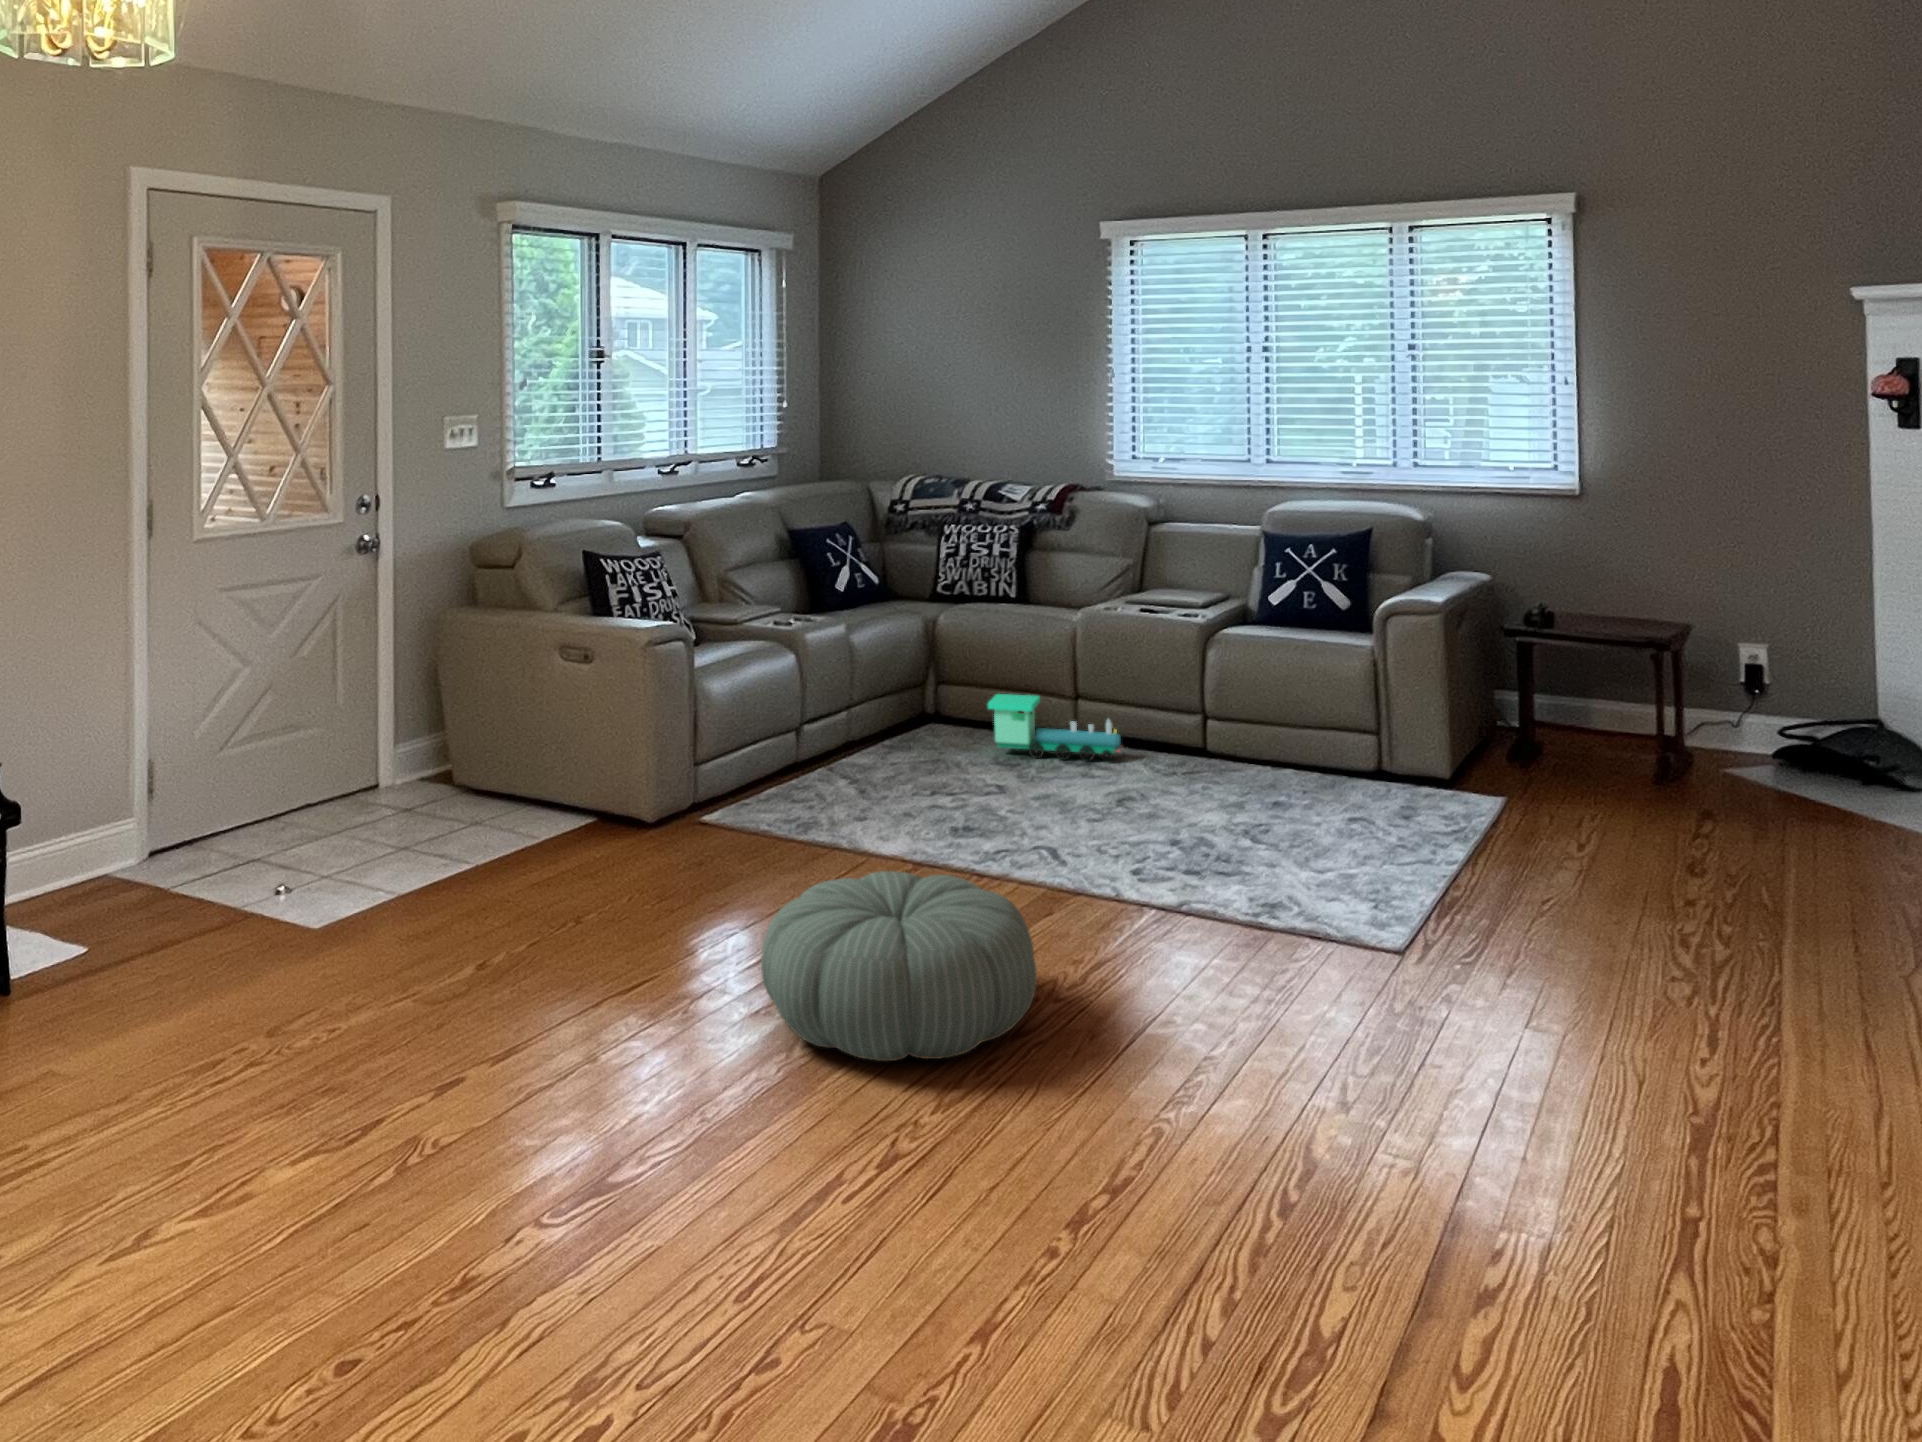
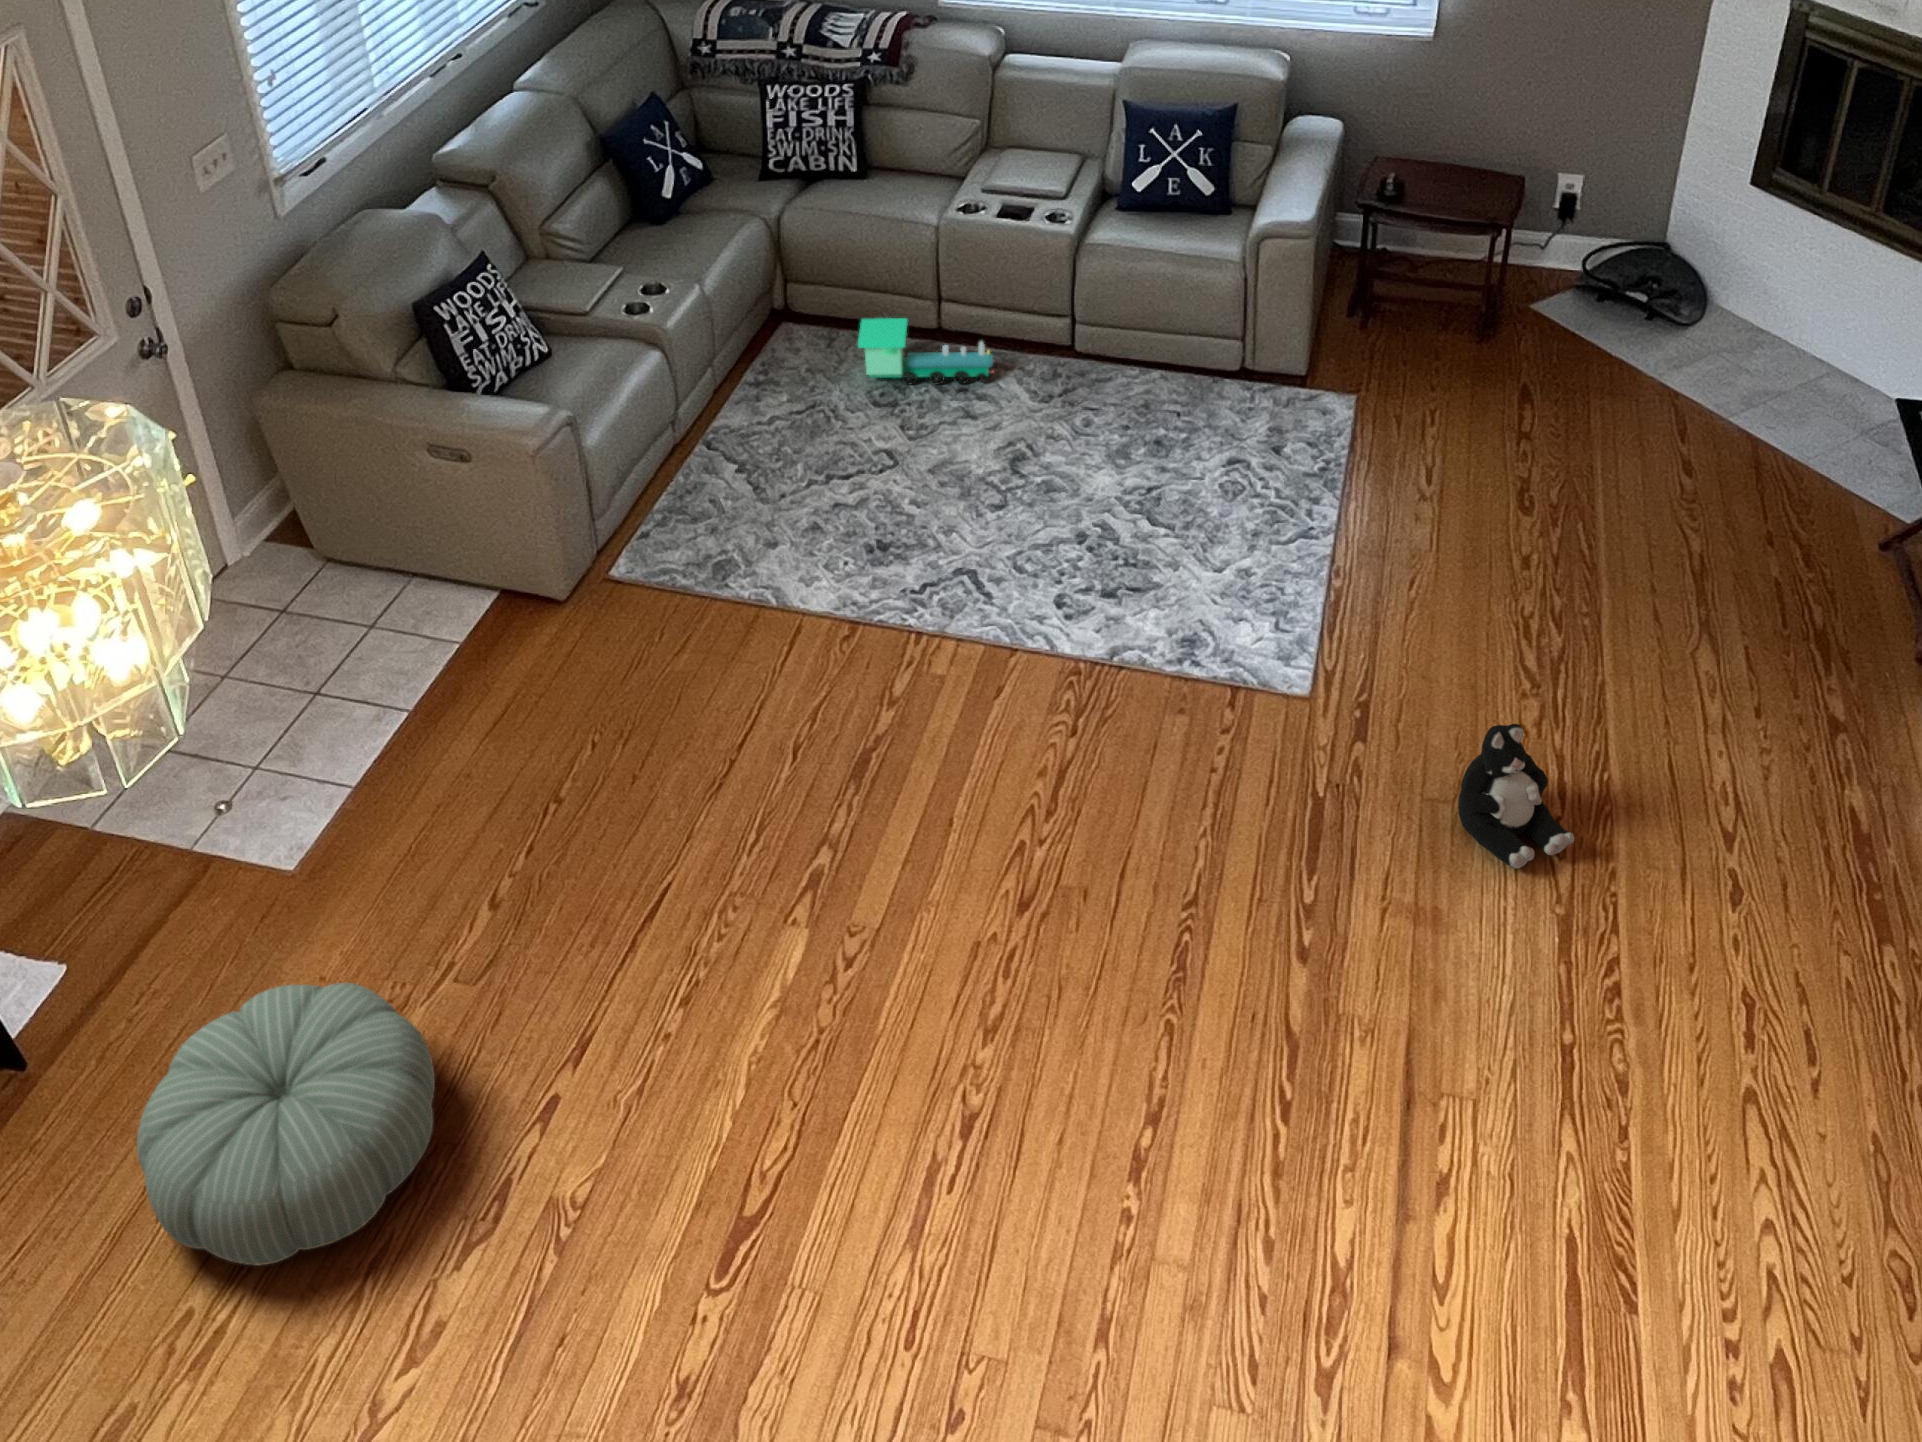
pouf: present [761,871,1037,1061] -> present [137,982,435,1265]
plush toy: none [1560,899,1716,1077] -> present [1458,724,1574,869]

